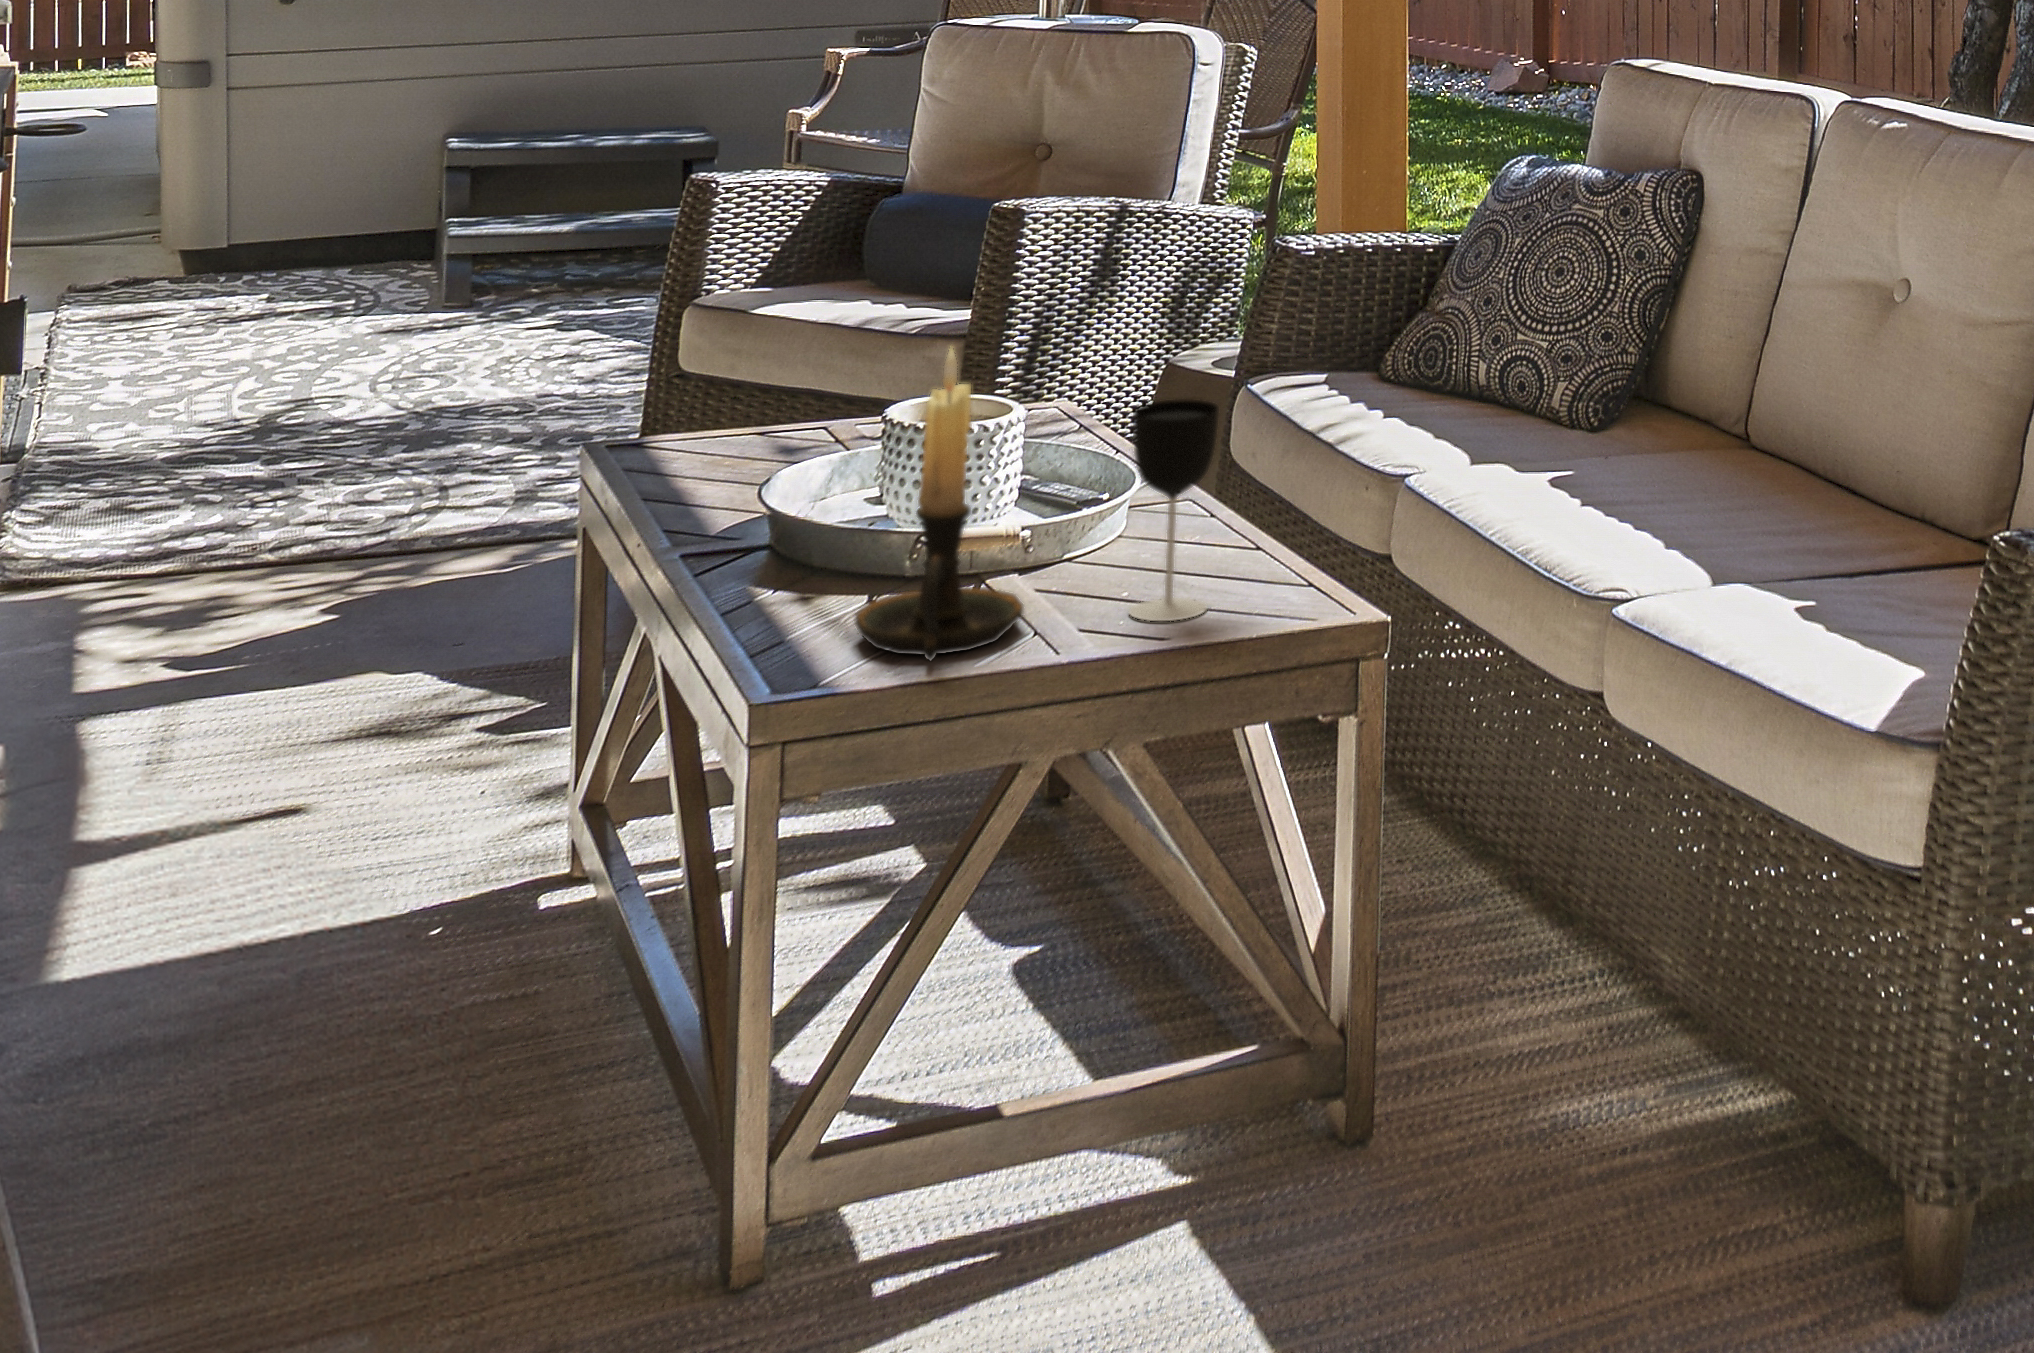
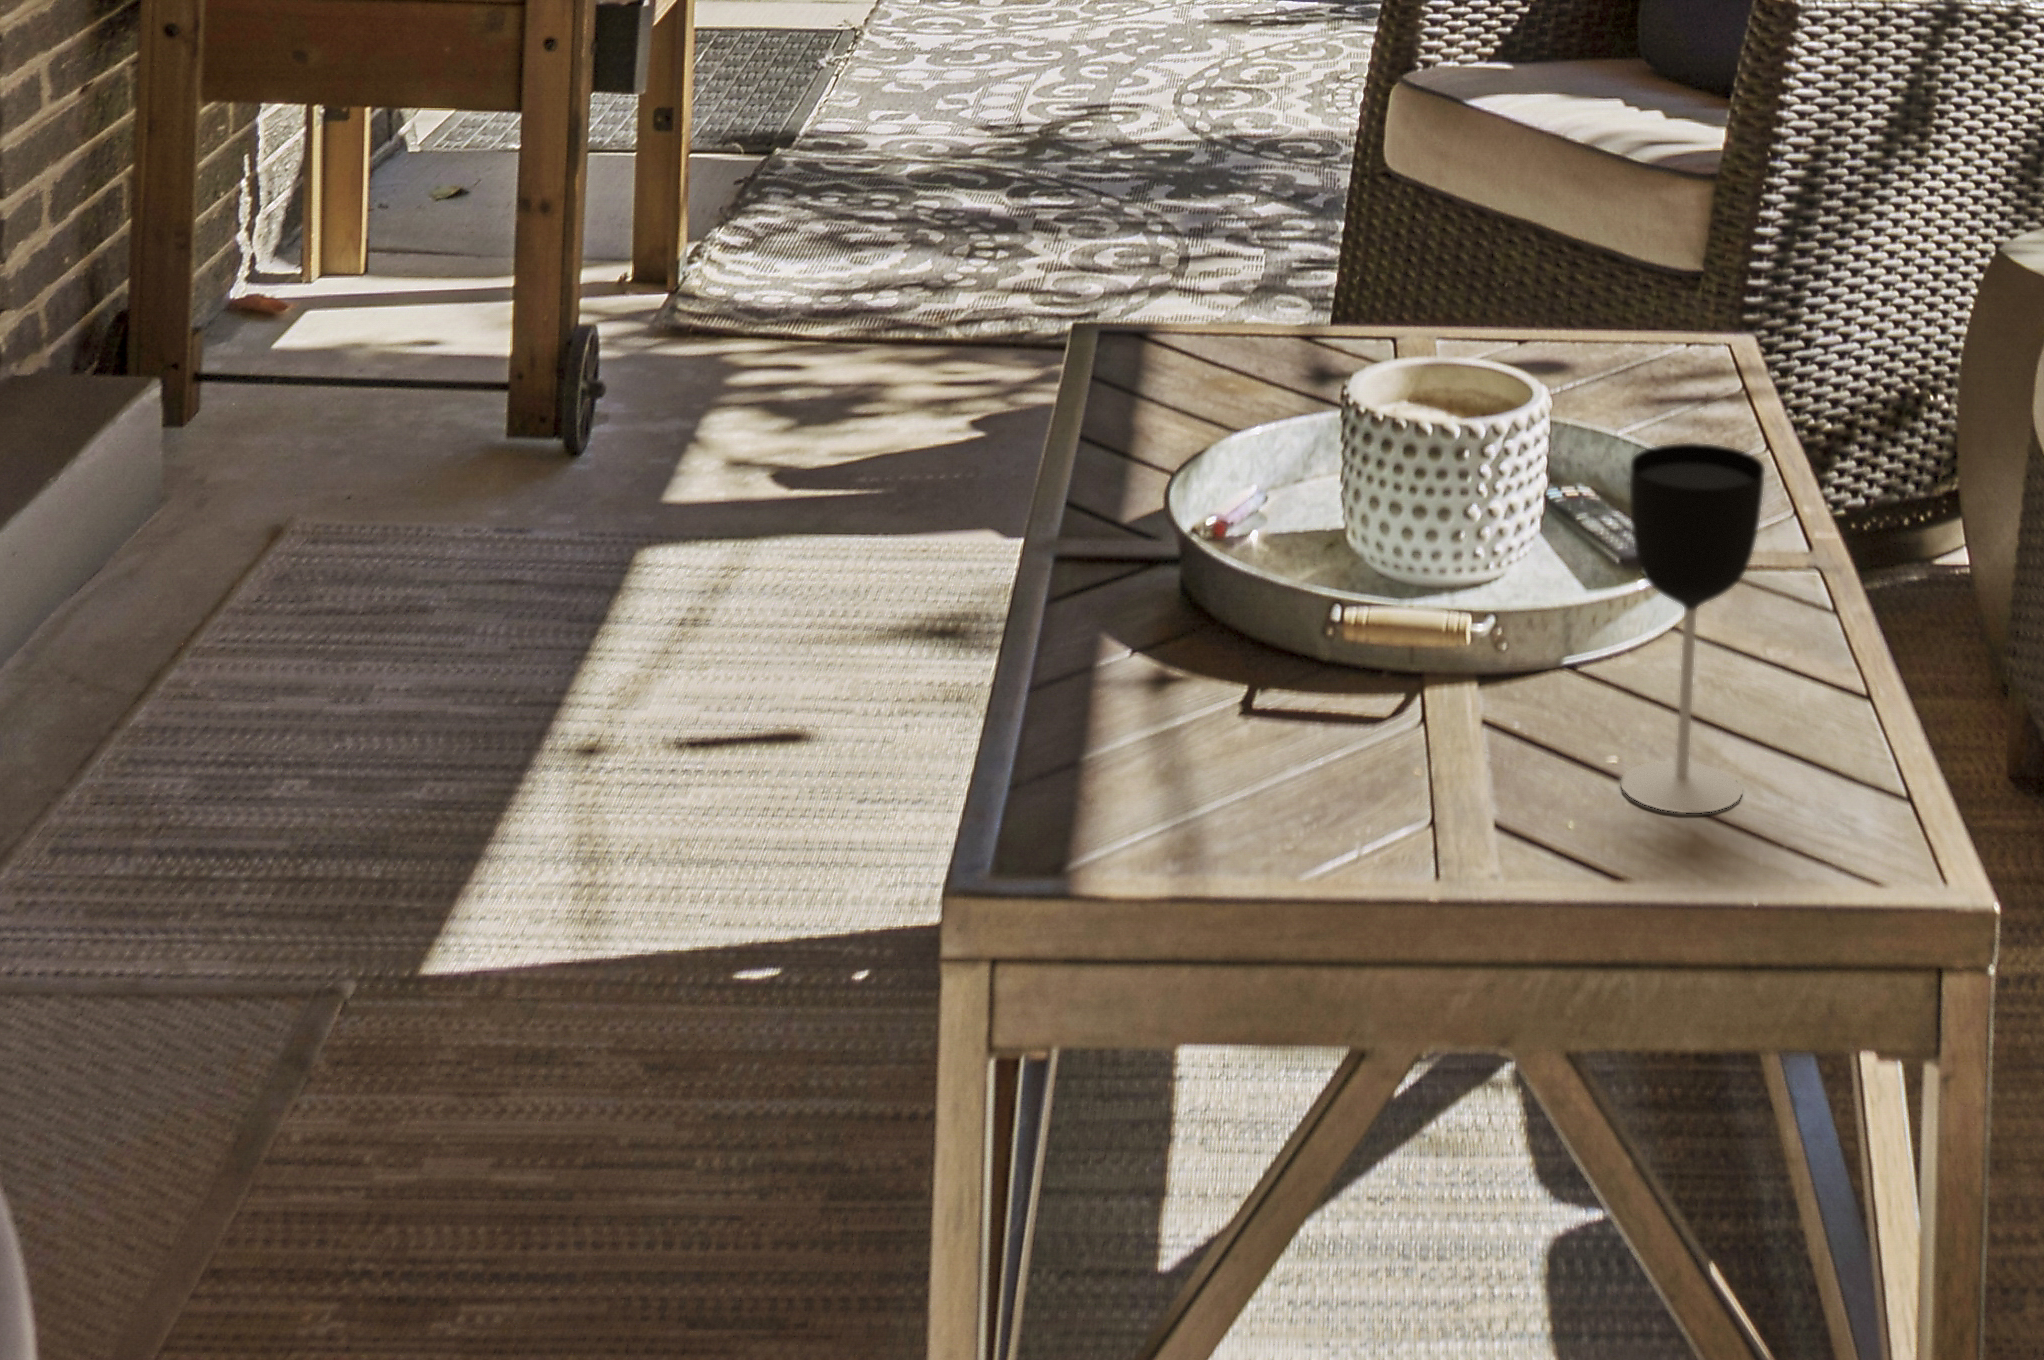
candle holder: present [855,349,1024,661] -> none [1228,315,1462,815]

